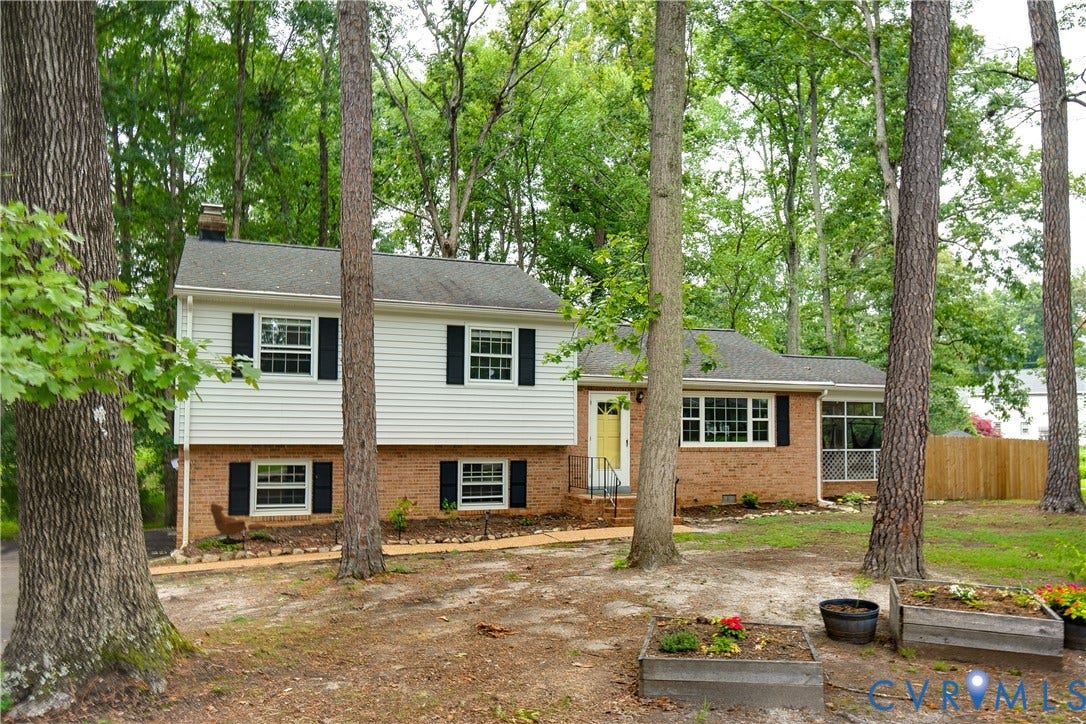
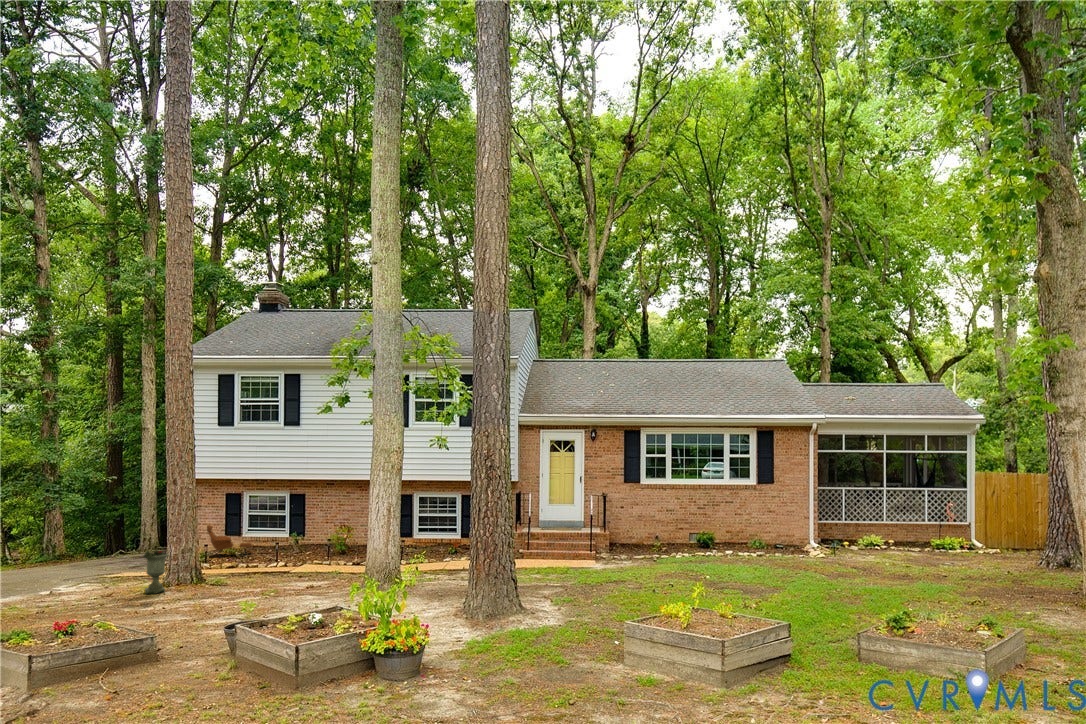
planter: none [329,532,360,590] -> present [144,550,168,594]

